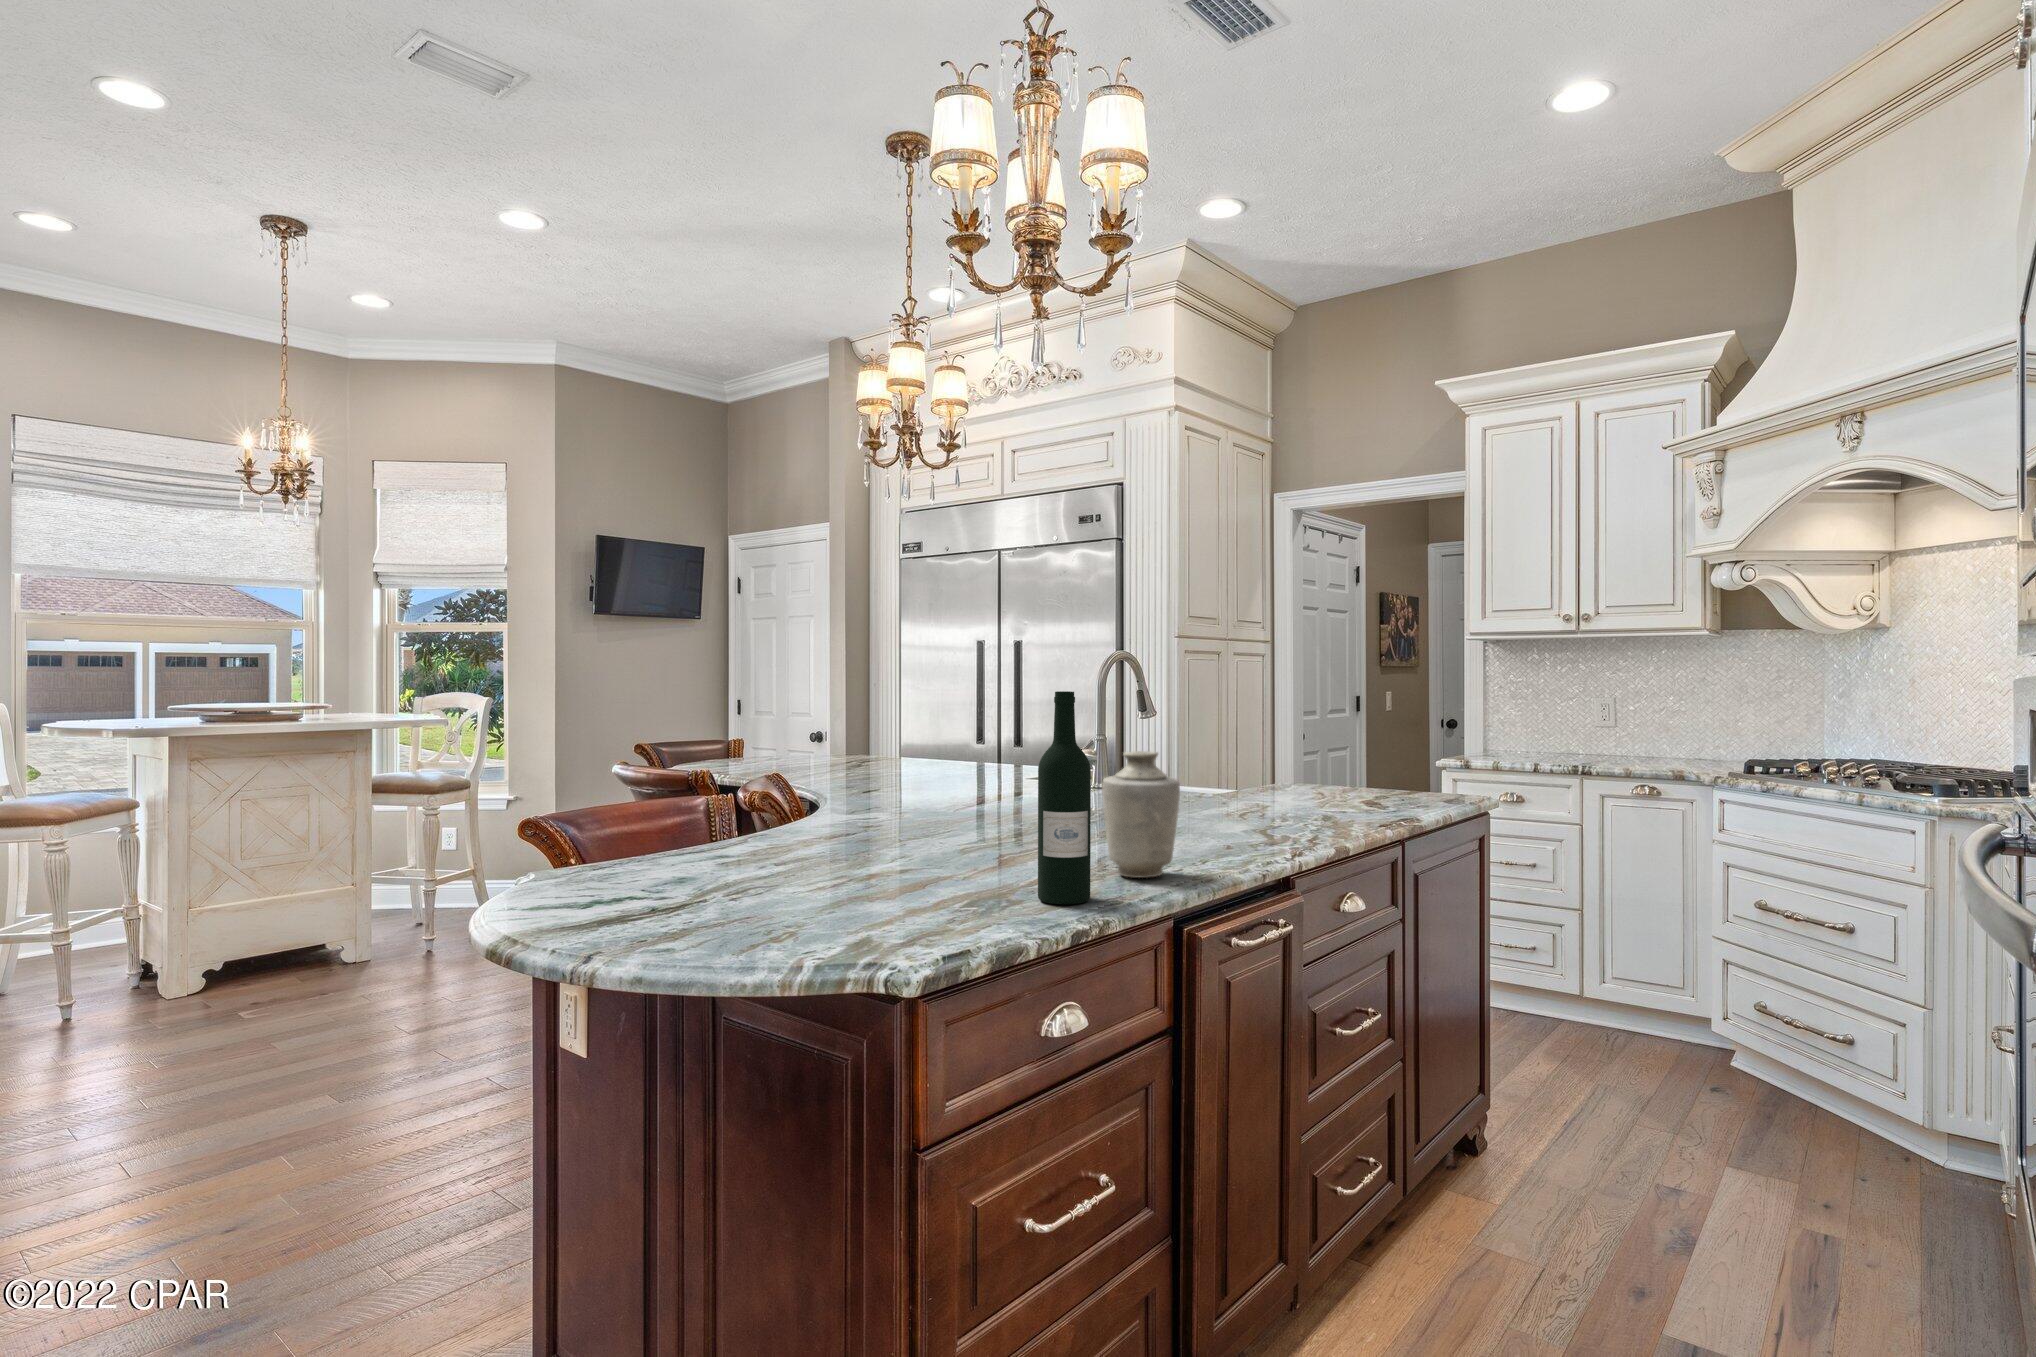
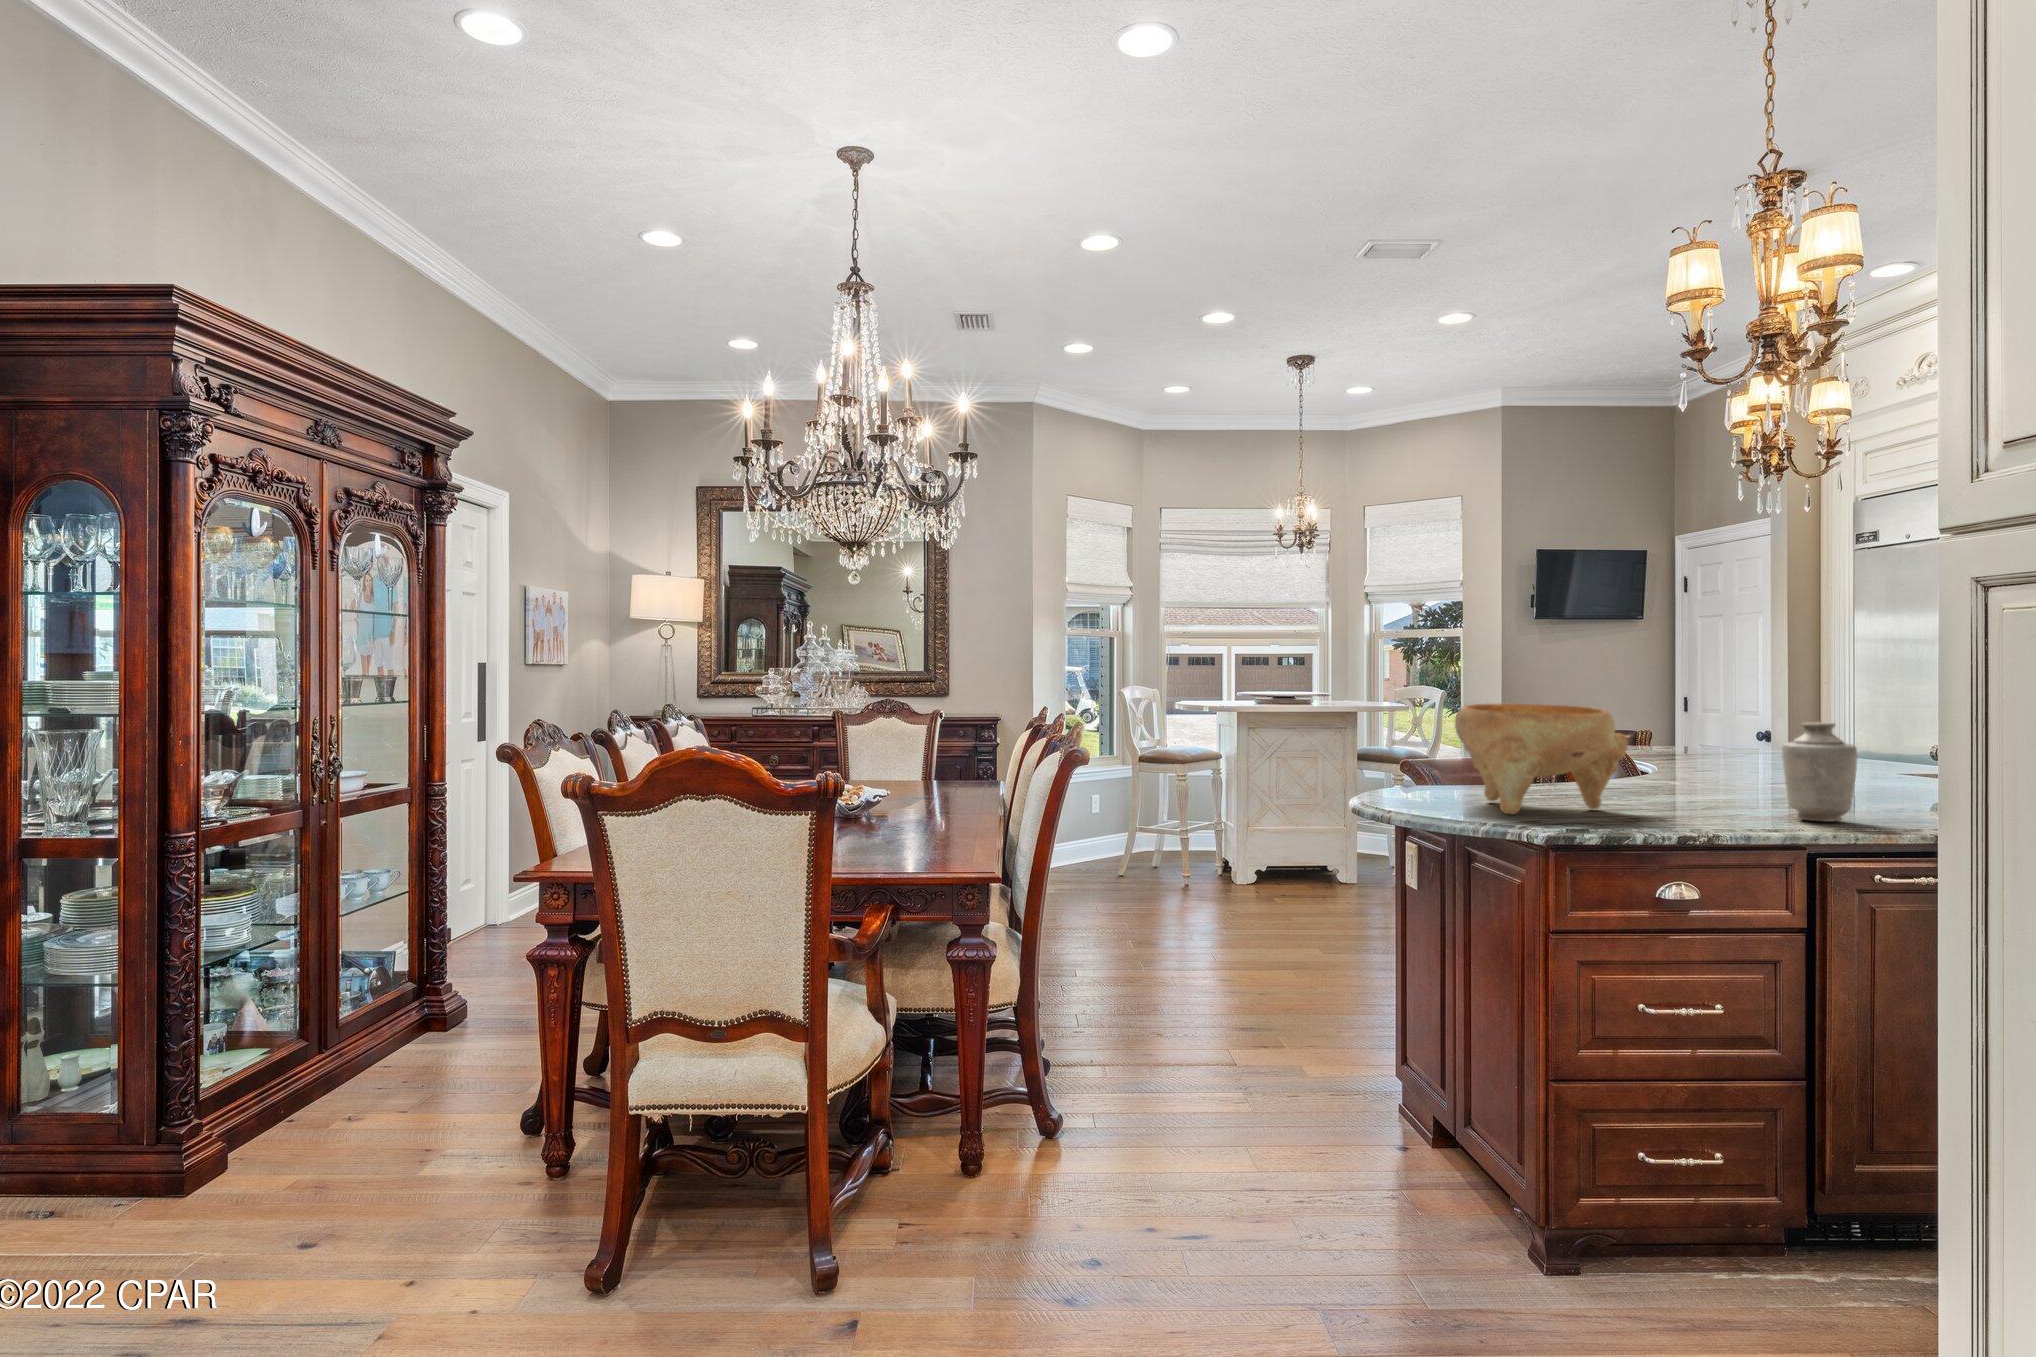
wine bottle: present [1038,691,1091,904] -> none [1693,673,1737,824]
decorative bowl: none [698,738,938,932] -> present [1455,704,1628,814]

